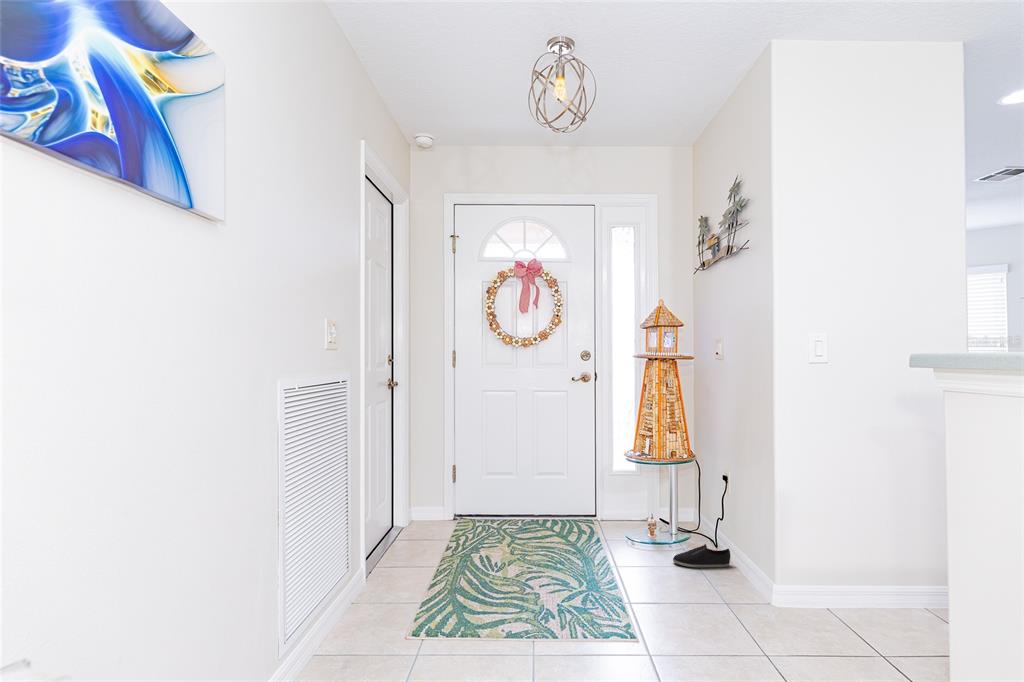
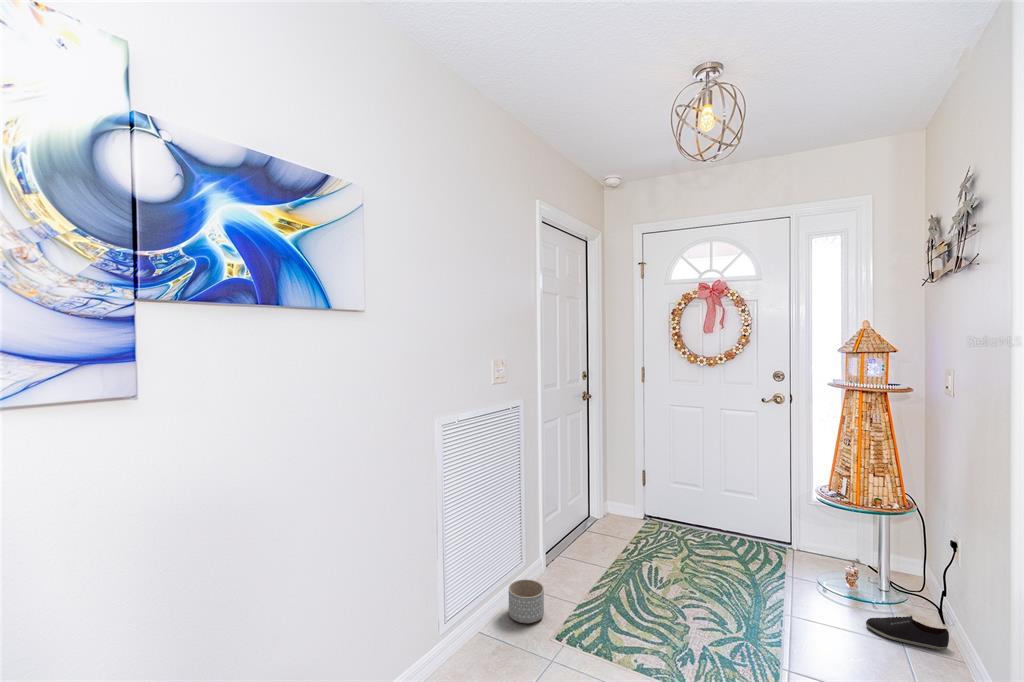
planter: none [345,582,389,631] -> present [509,579,544,624]

